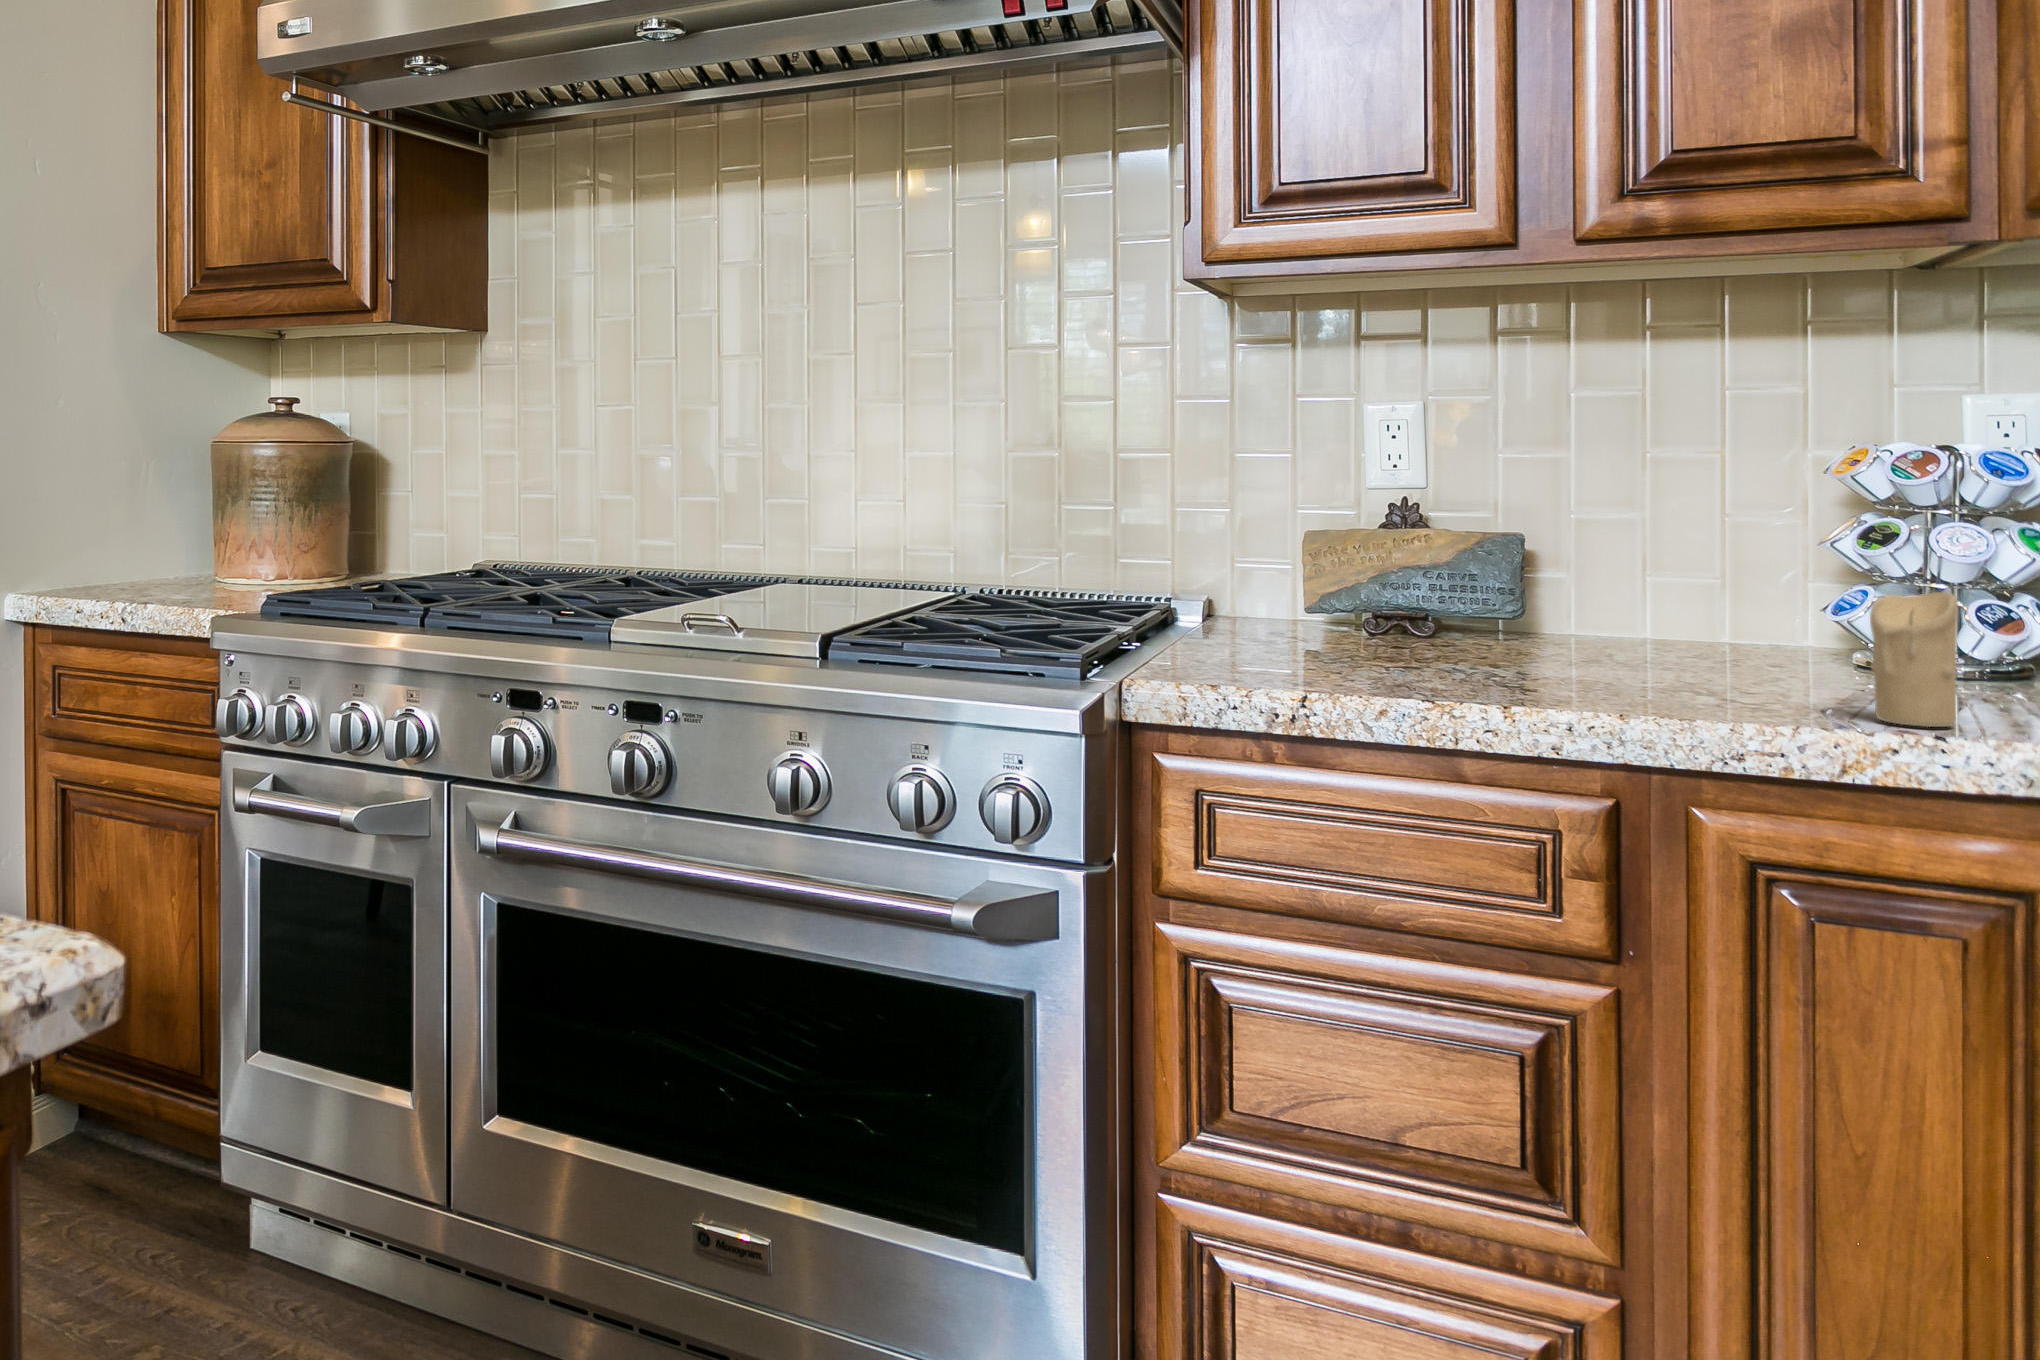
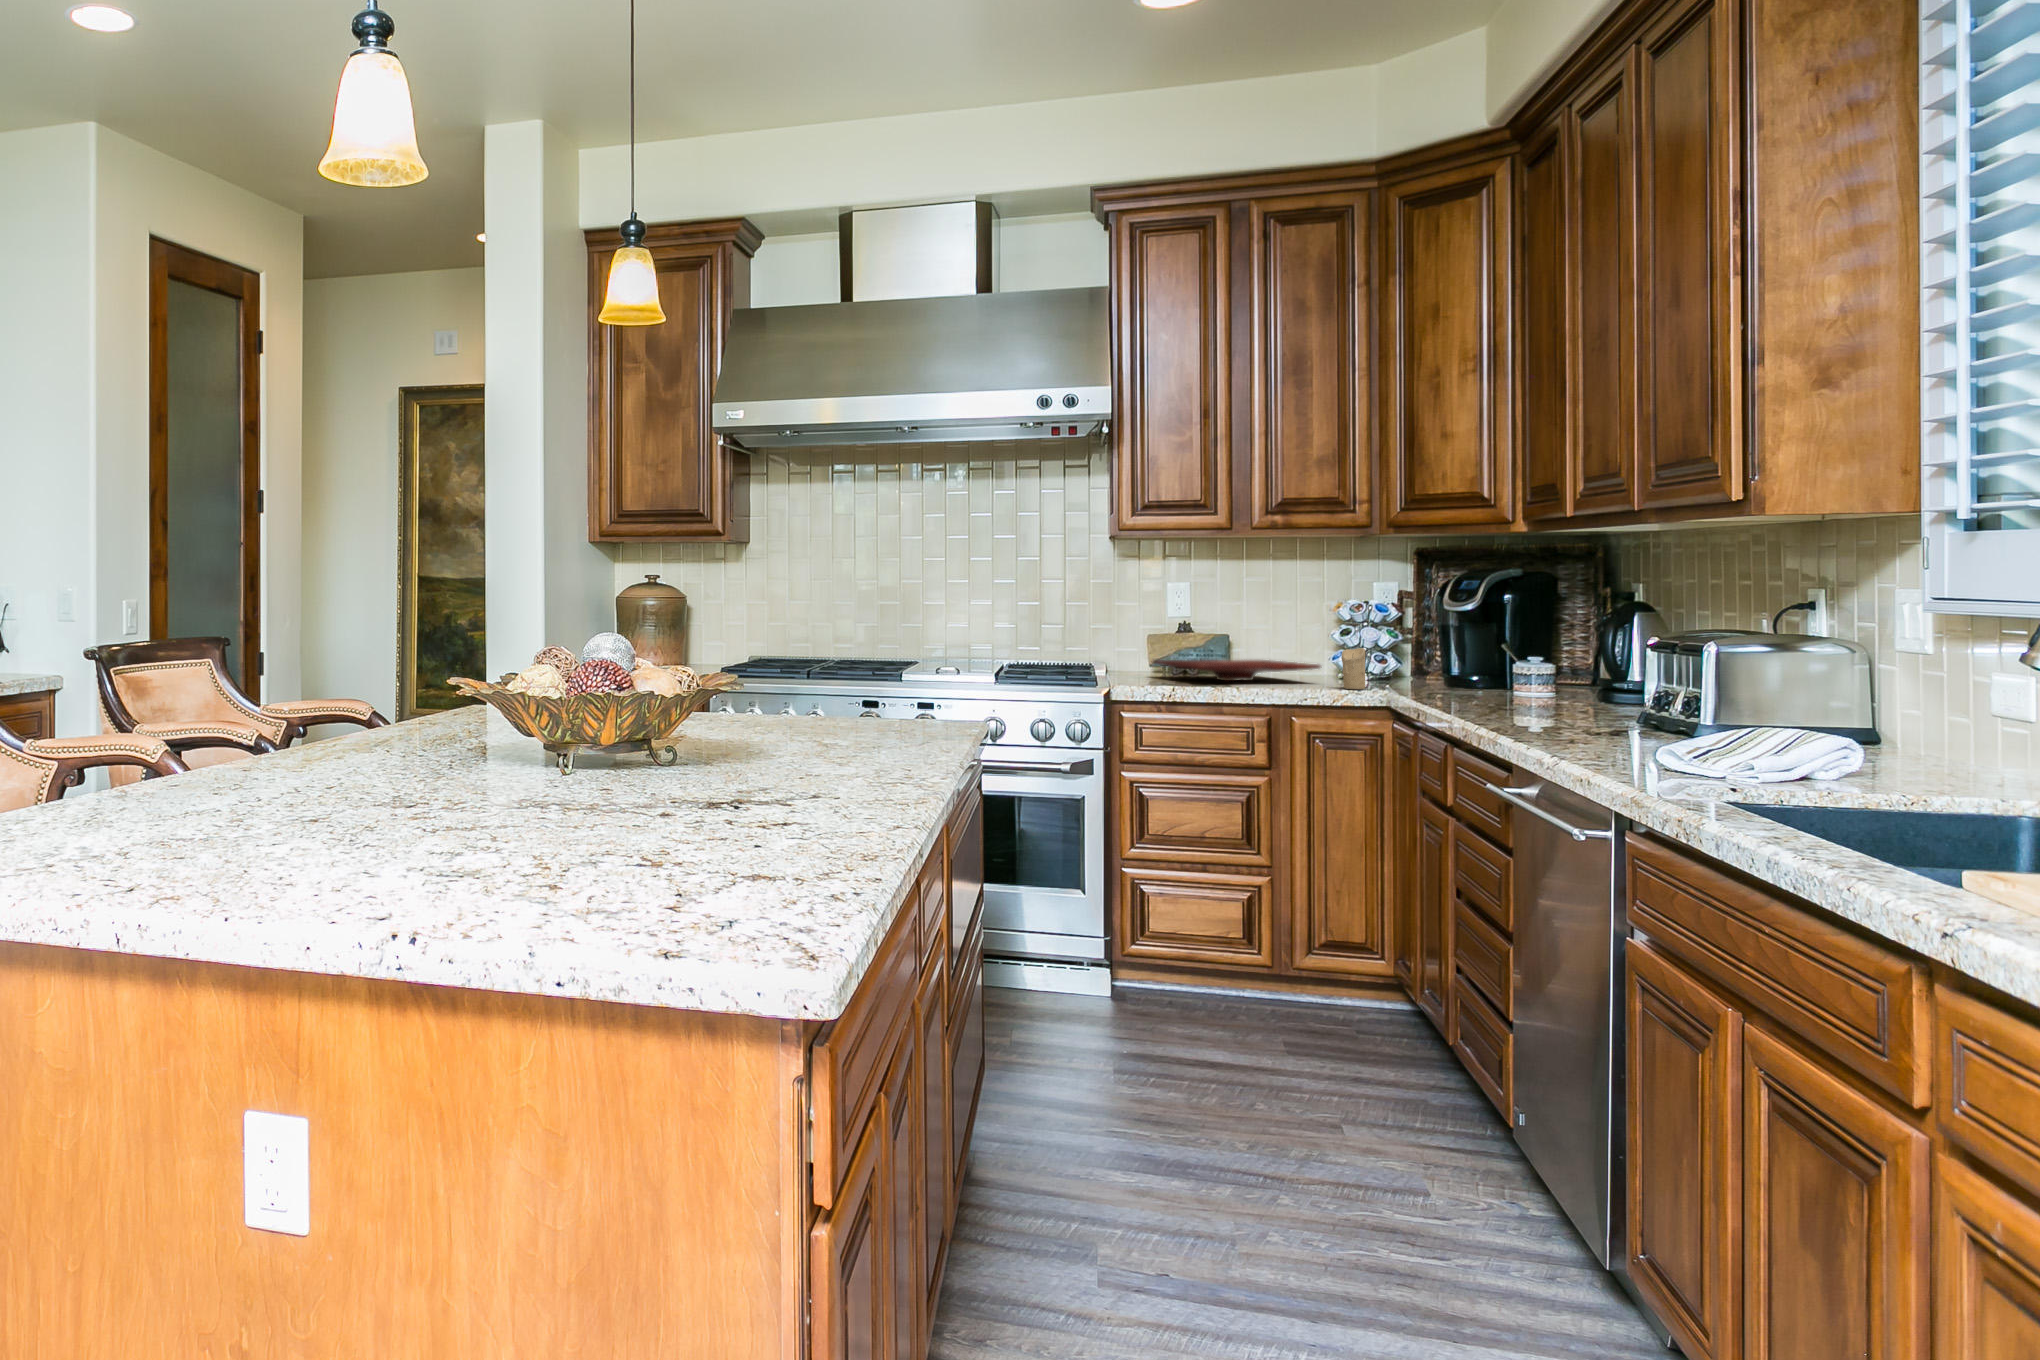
cutting board: none [1291,605,1799,672] -> present [1153,660,1321,681]

